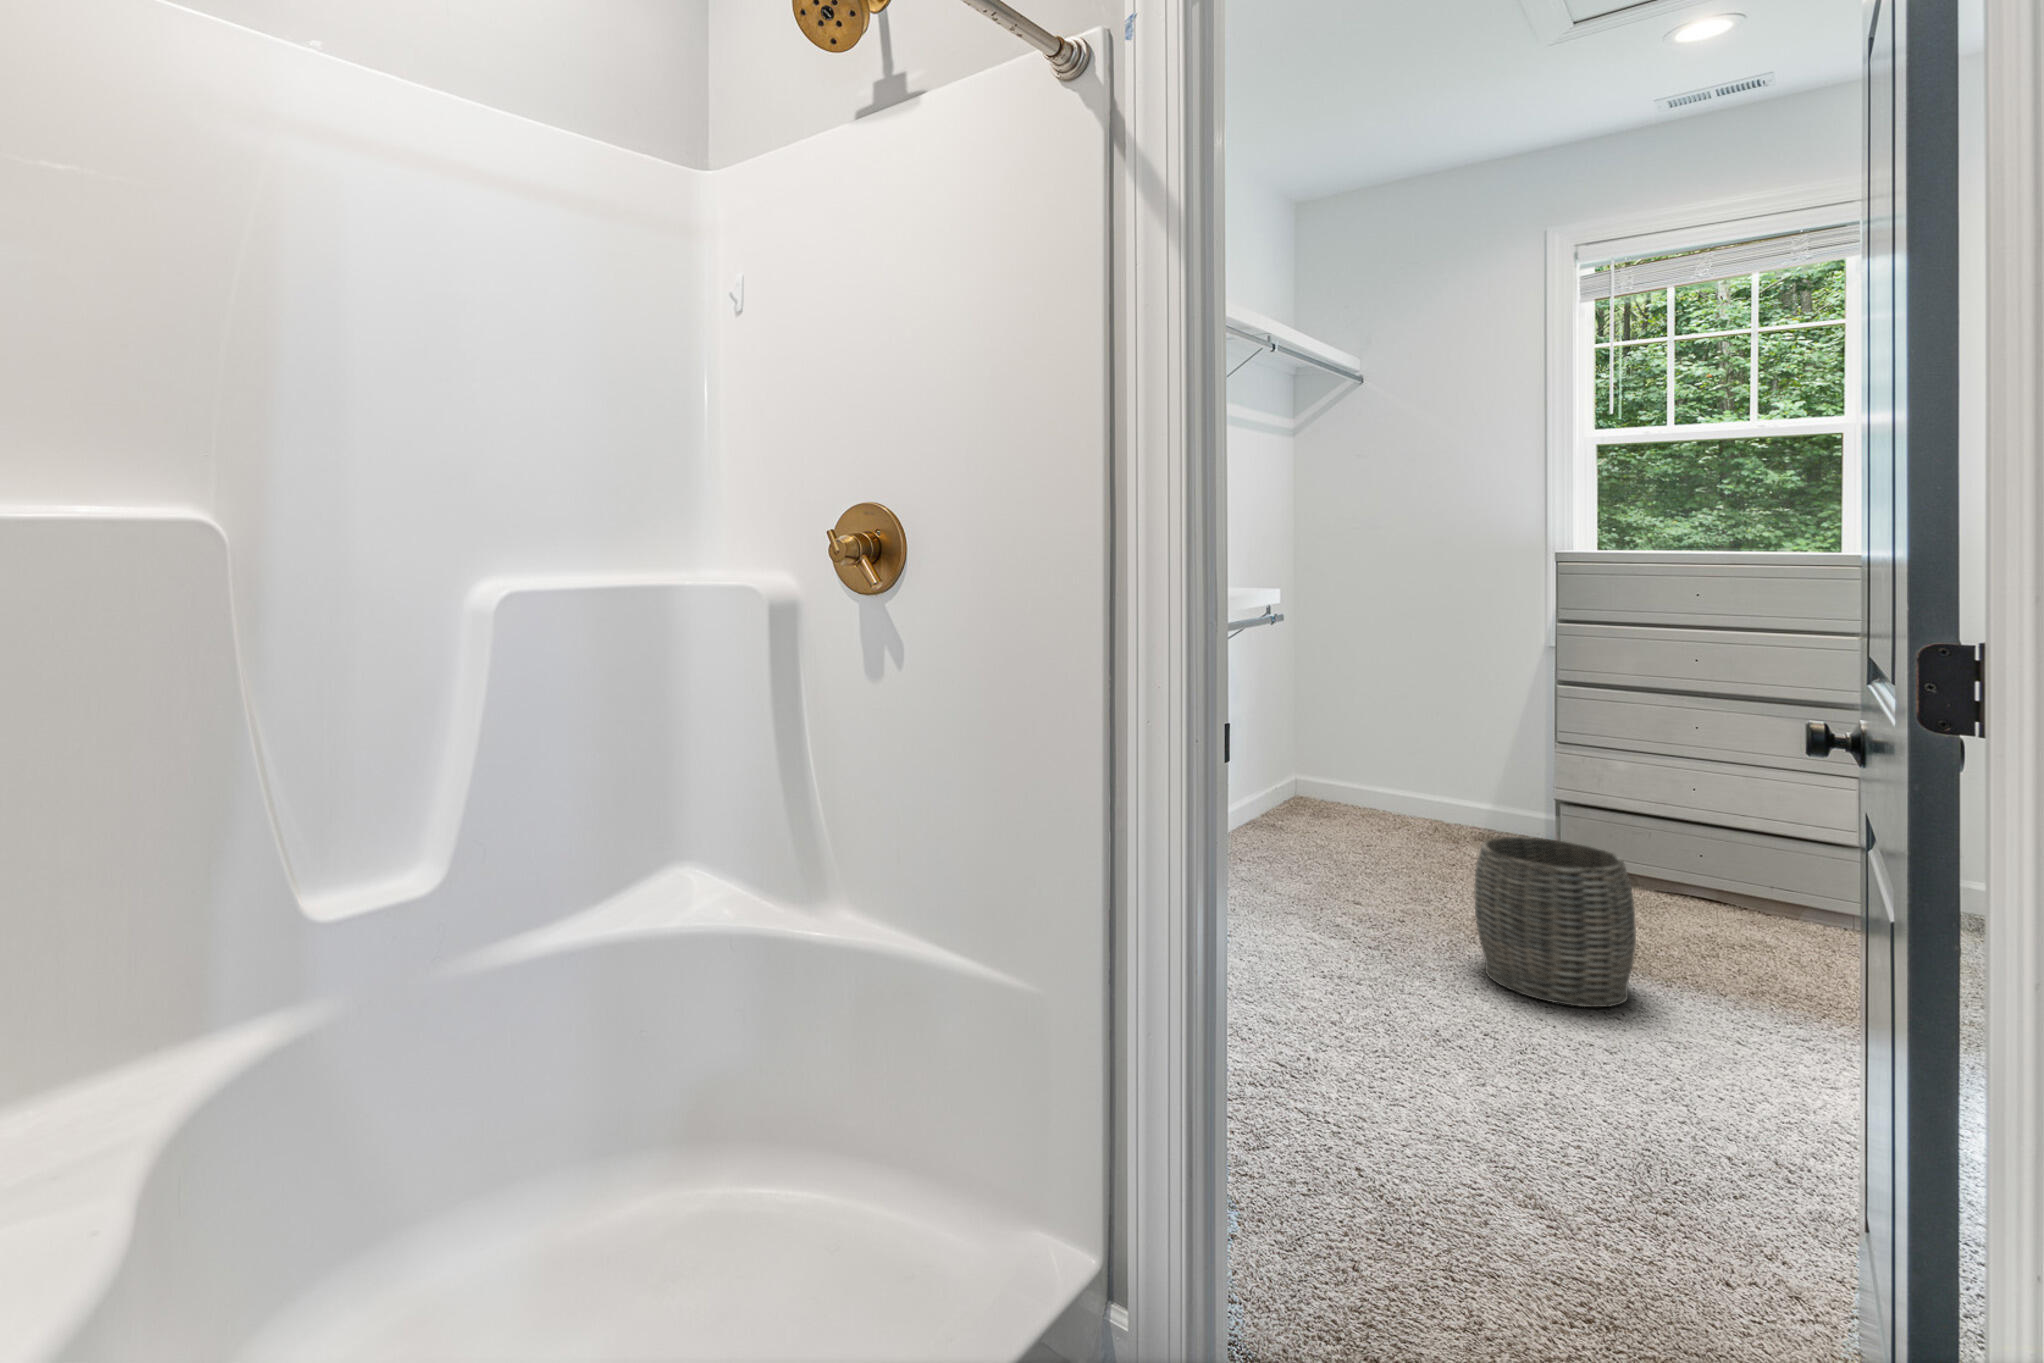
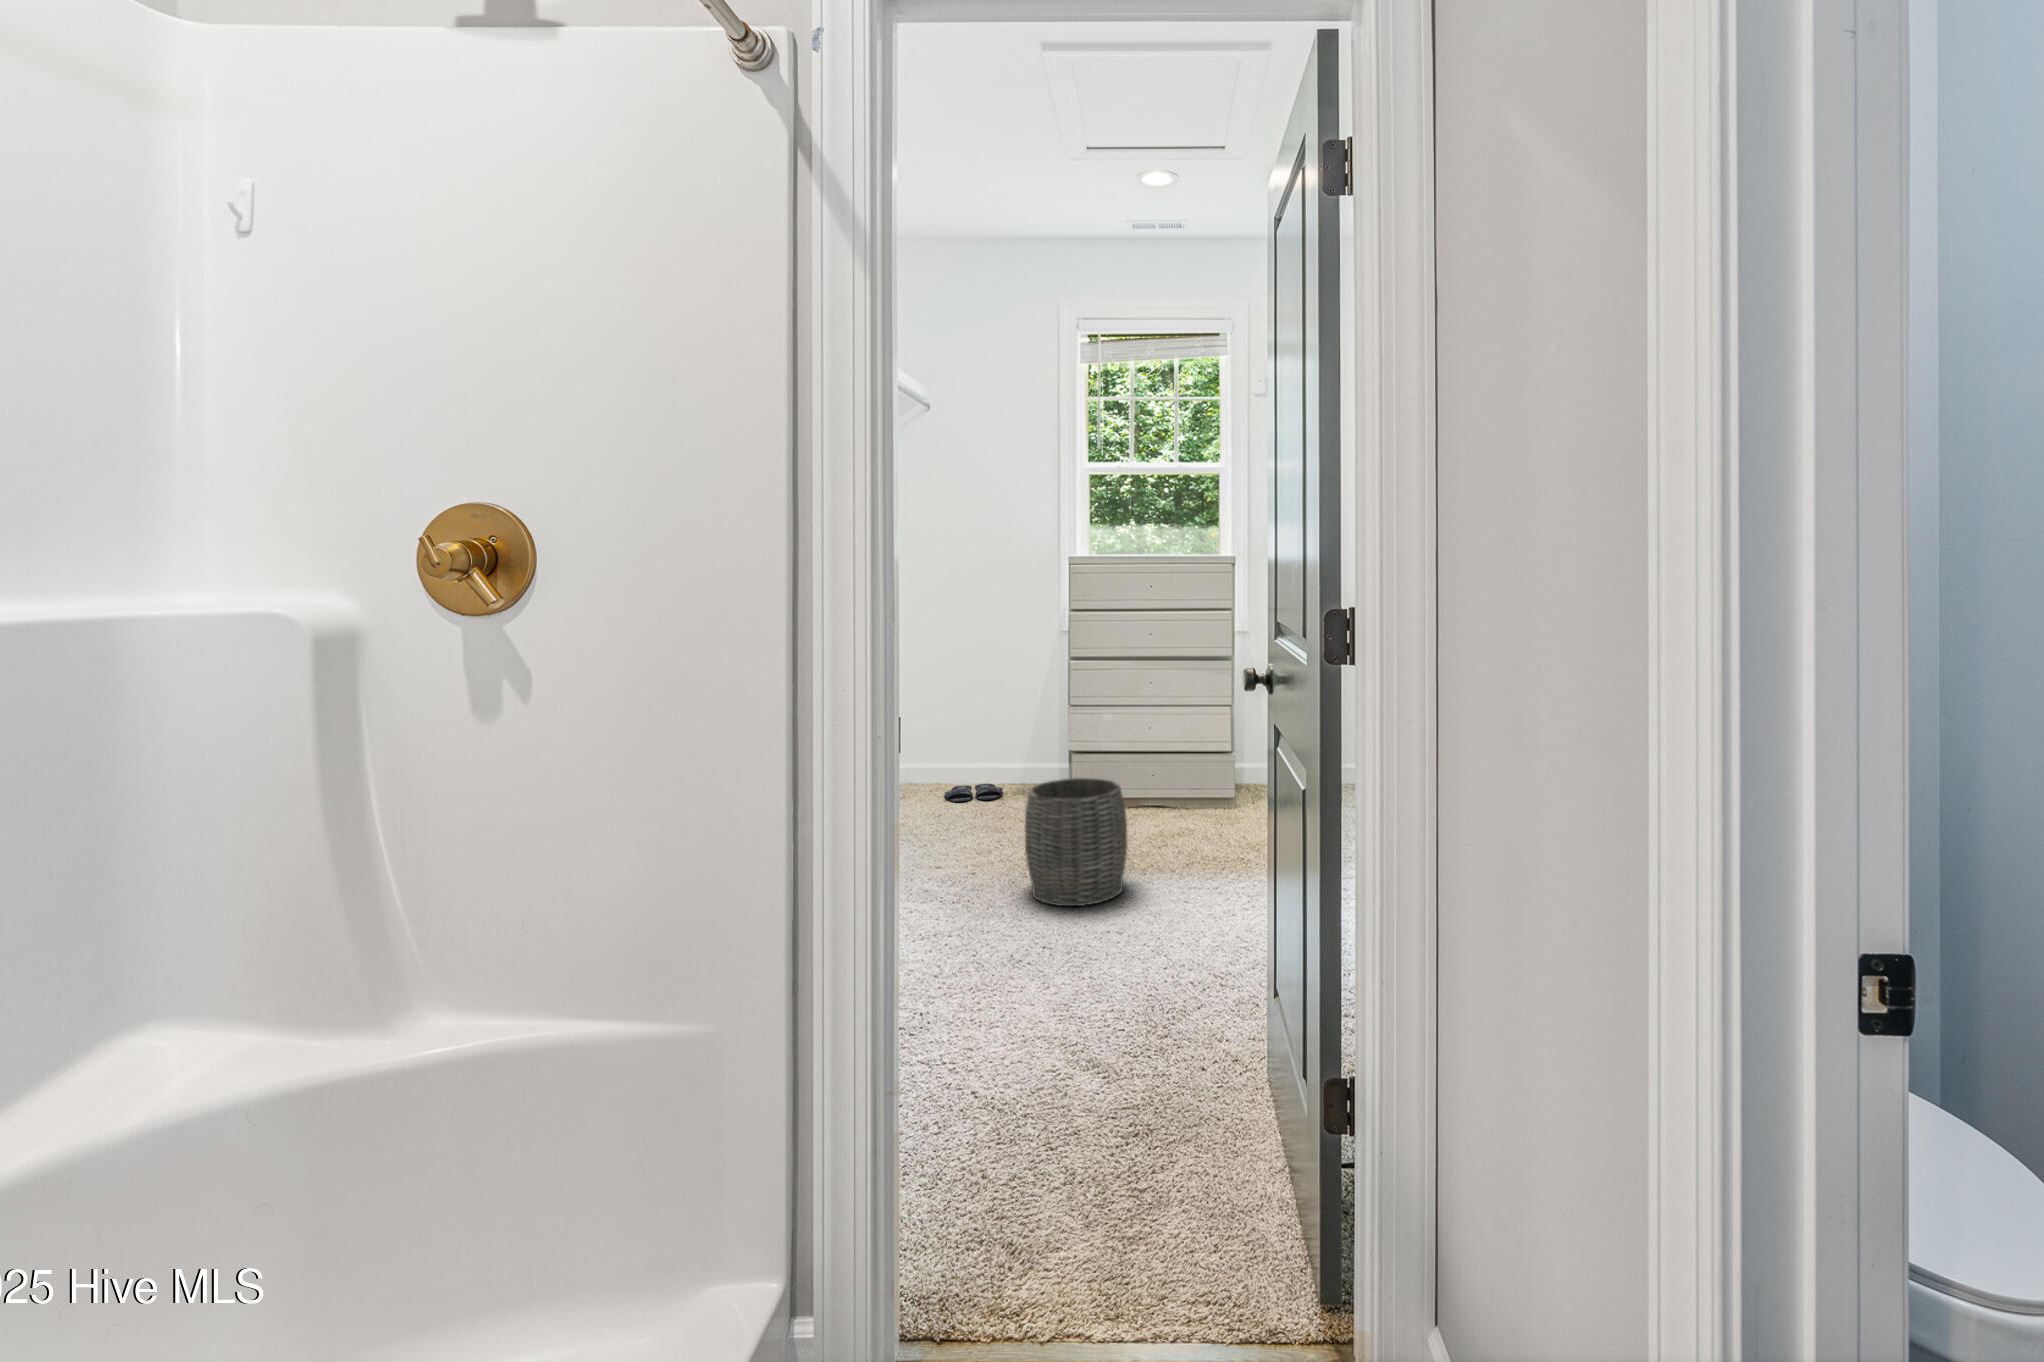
slippers: none [1388,822,1468,846] -> present [944,784,1003,802]

